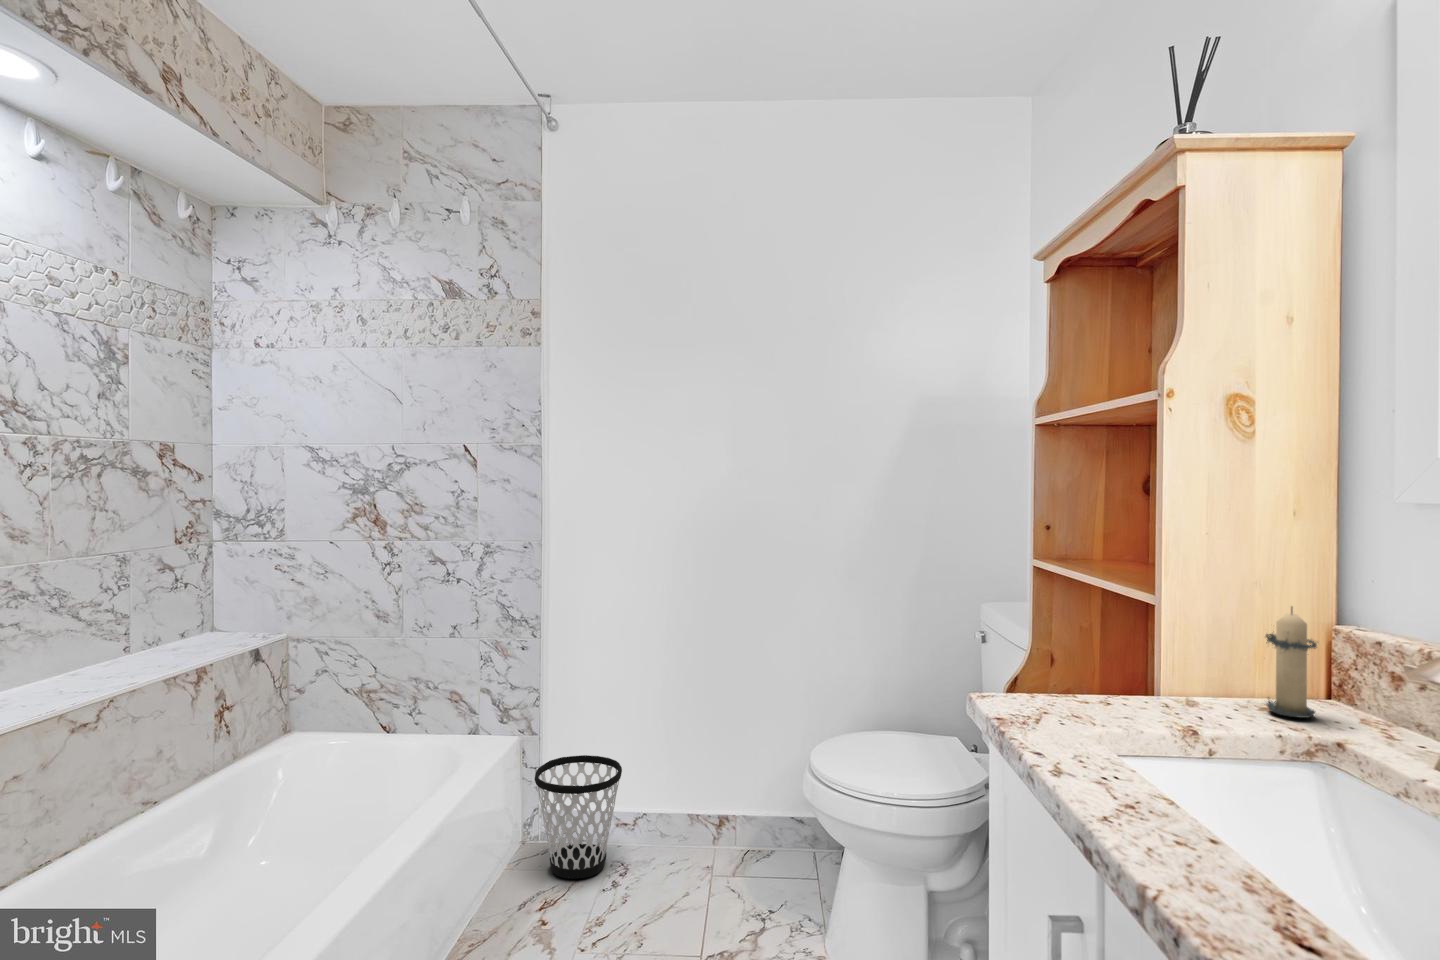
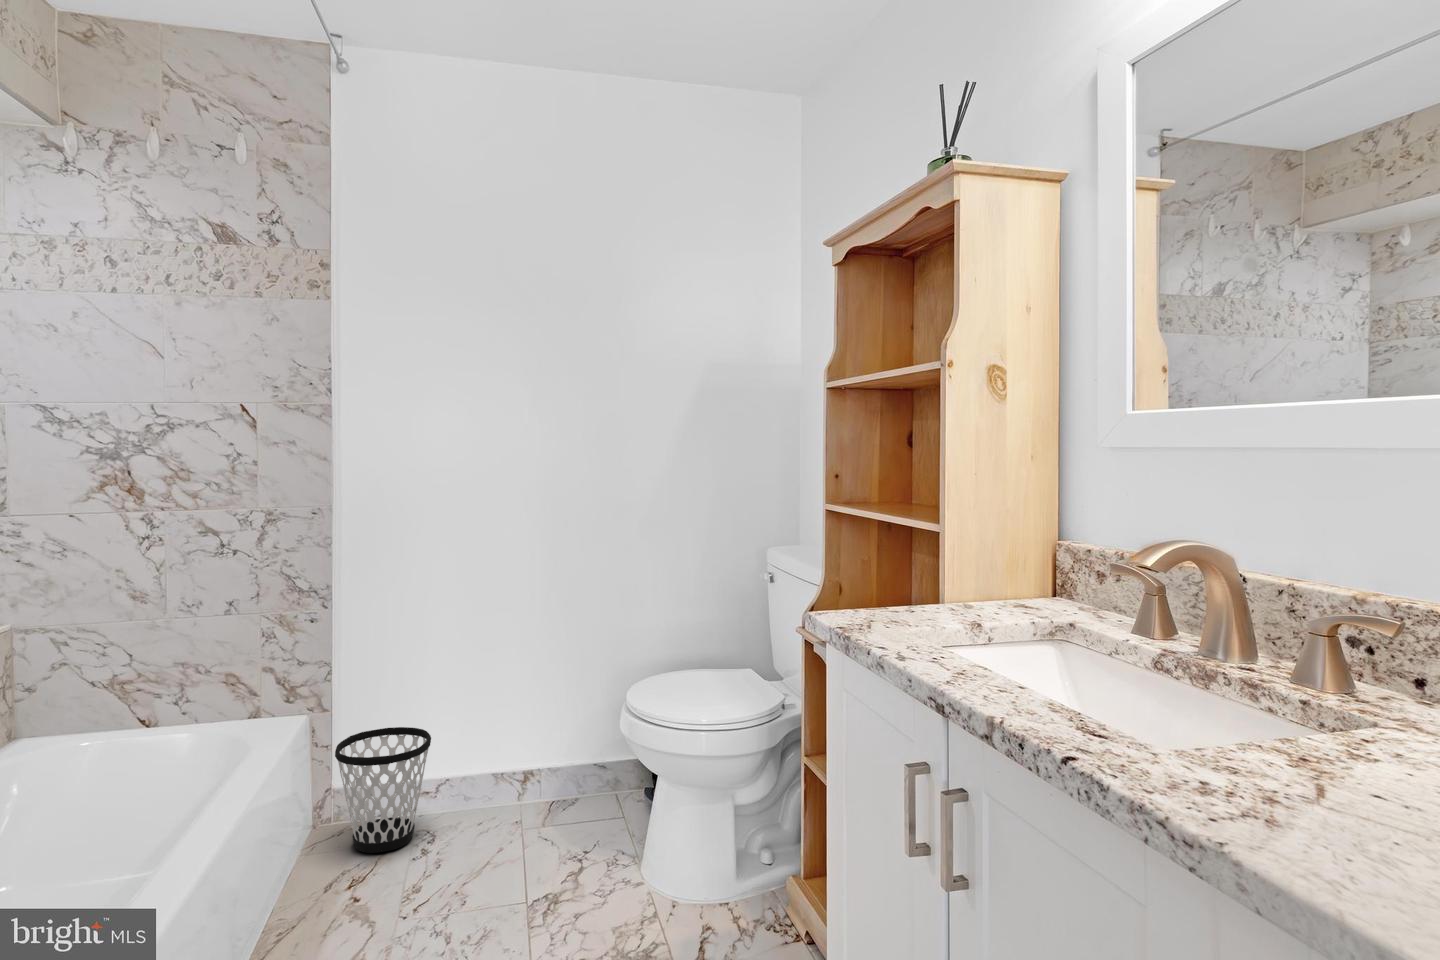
candle: present [1266,607,1317,718] -> none [1011,525,1056,611]

